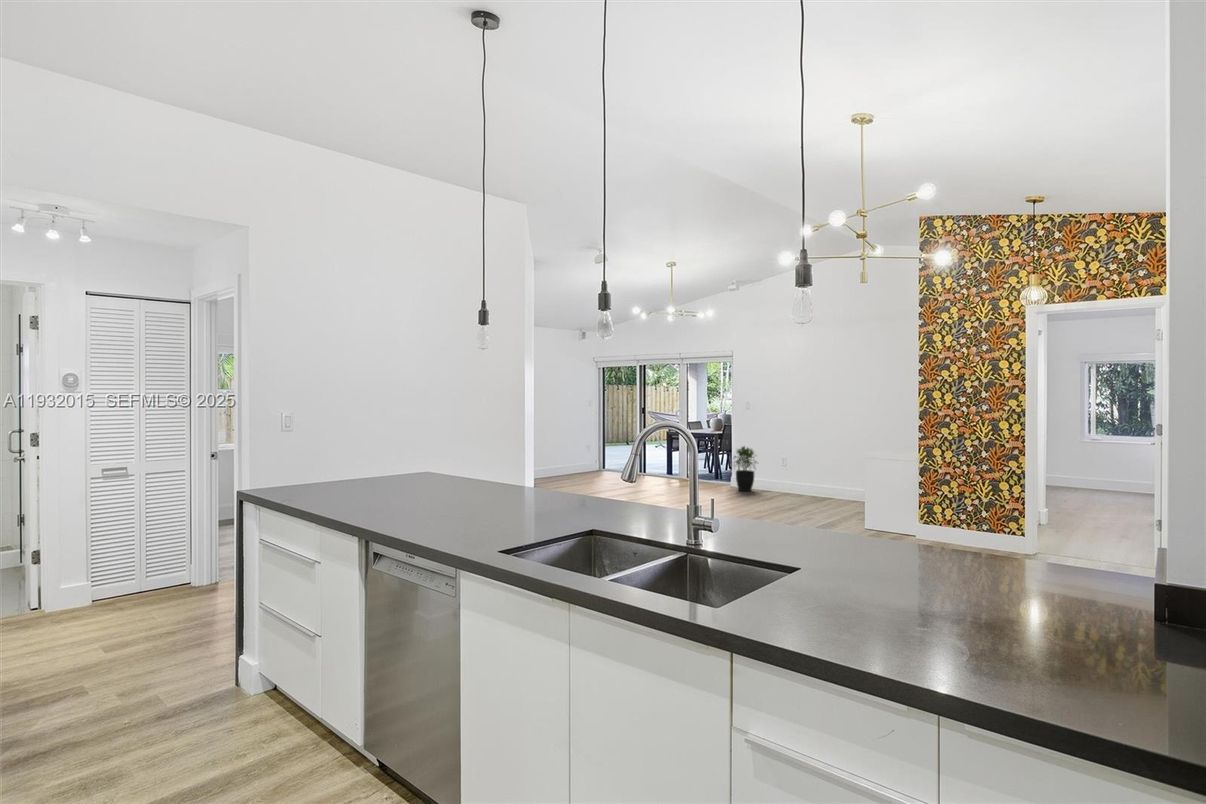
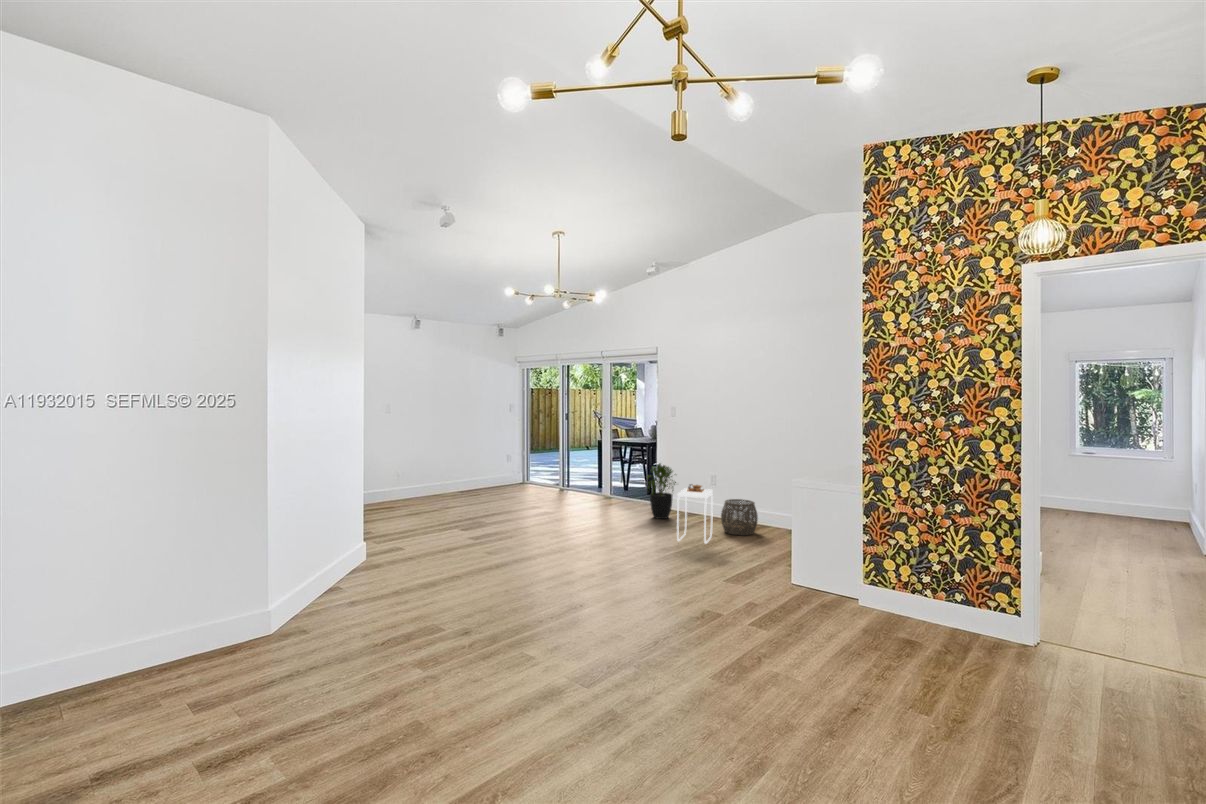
side table: none [769,461,794,506] -> present [677,485,713,544]
woven basket: none [798,473,829,501] -> present [721,499,758,535]

